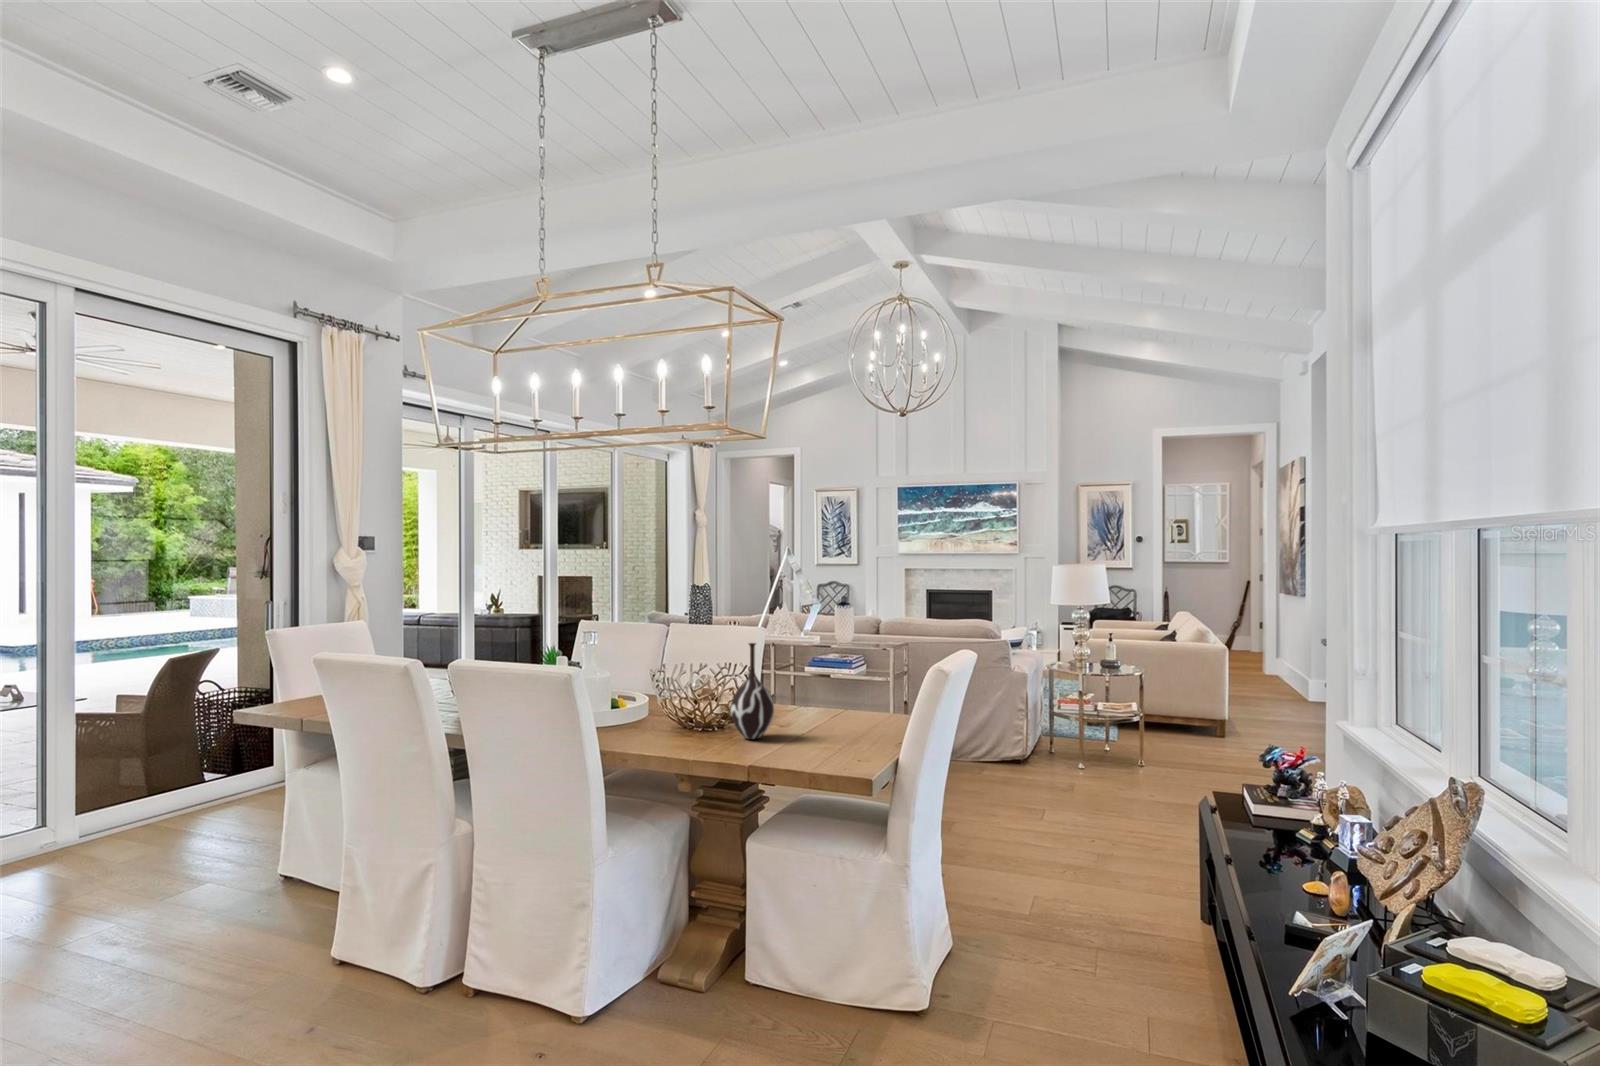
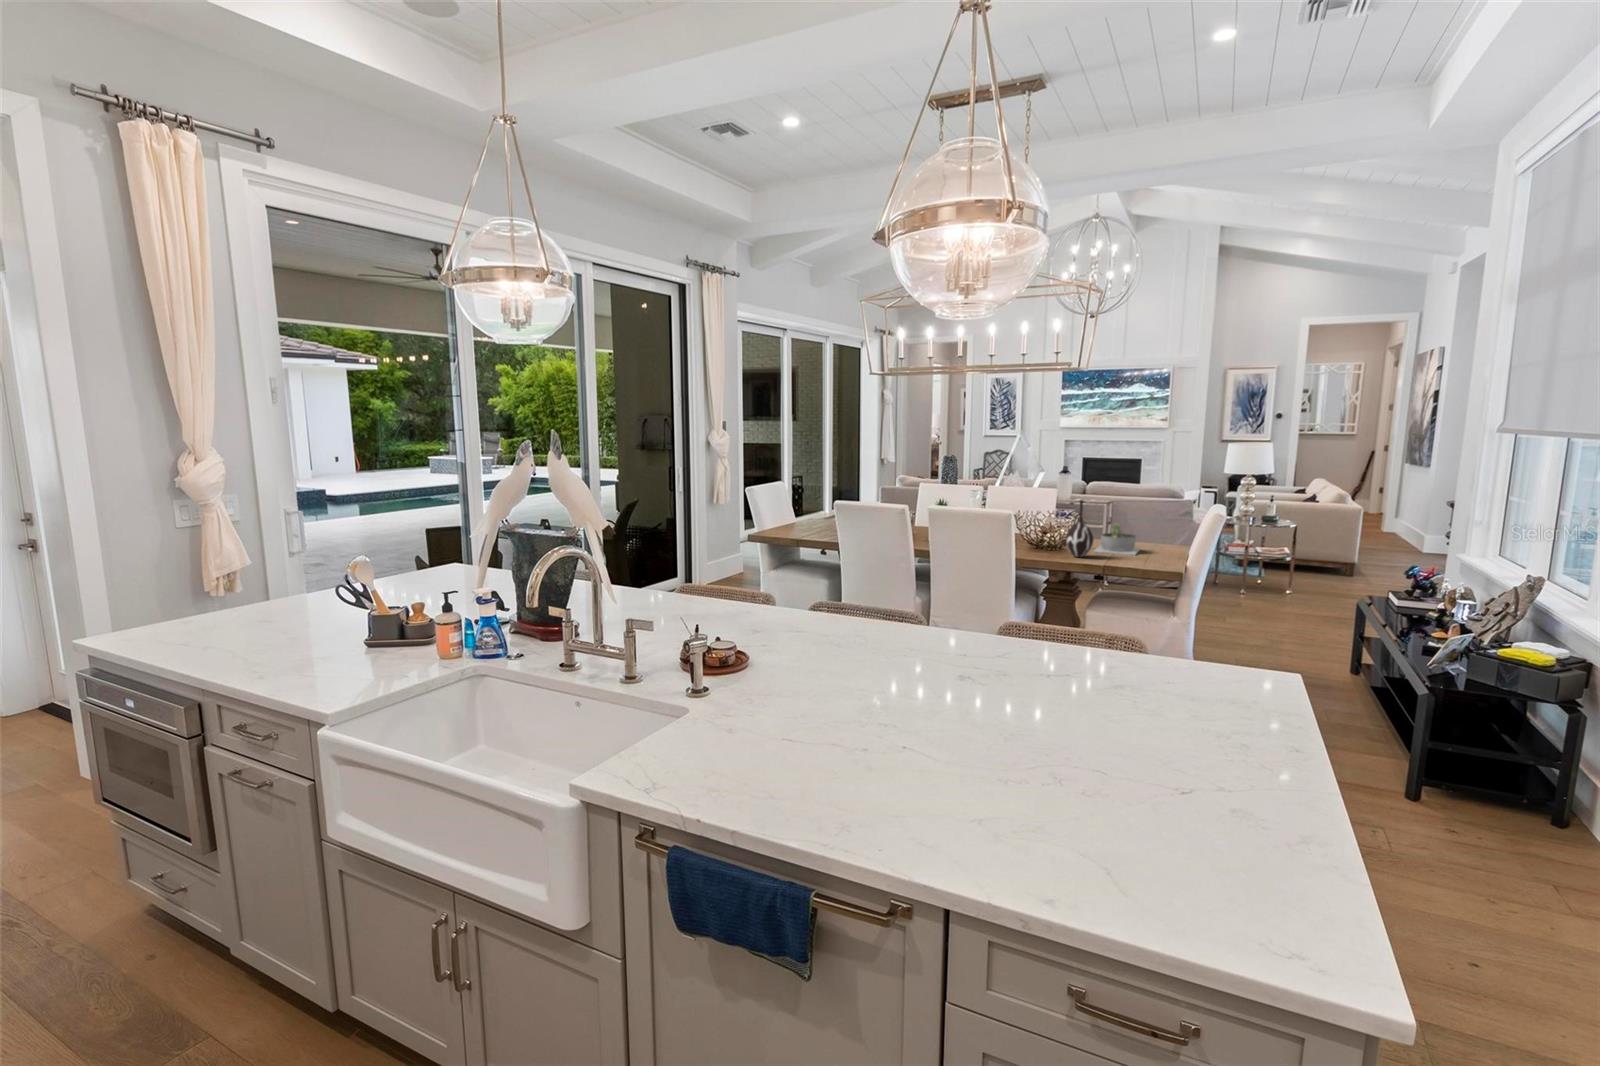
succulent planter: none [790,679,870,733] -> present [1094,523,1140,555]

